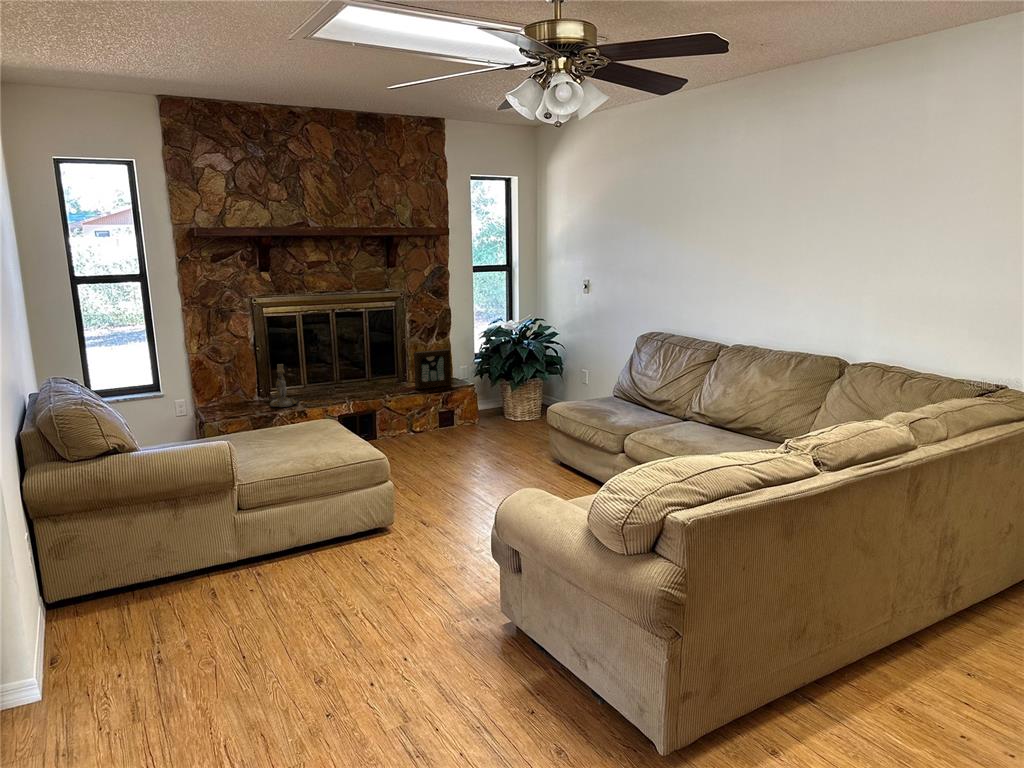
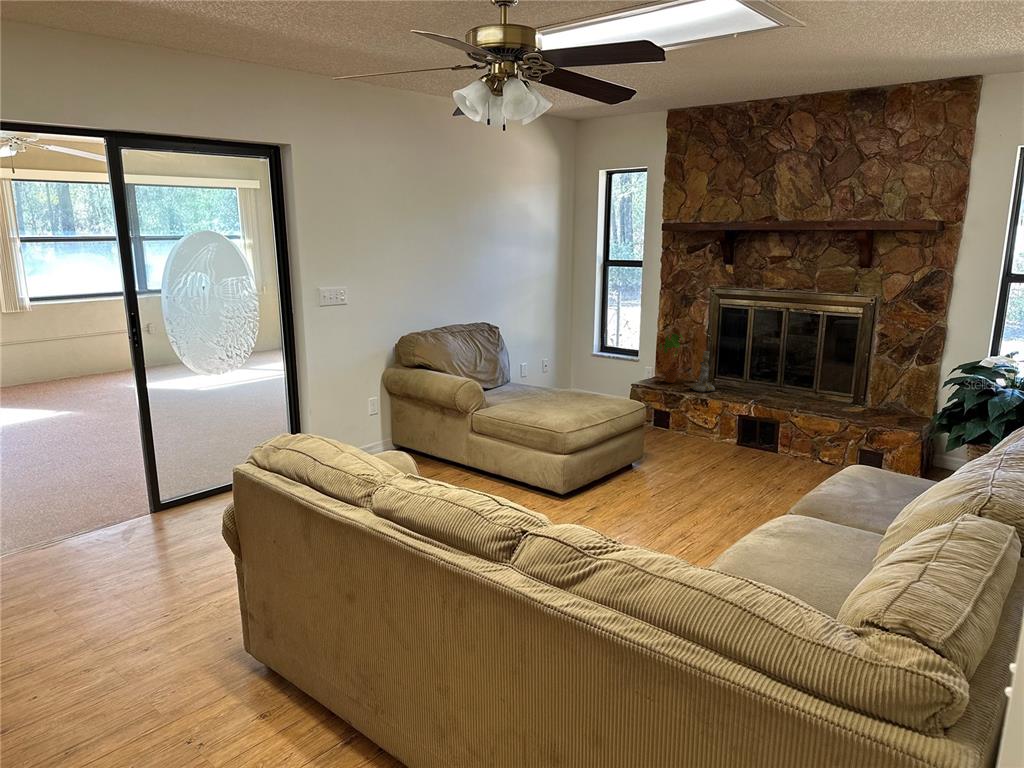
picture frame: present [414,349,451,389] -> none [846,372,902,424]
potted plant: none [222,352,247,409] -> present [659,334,683,383]

